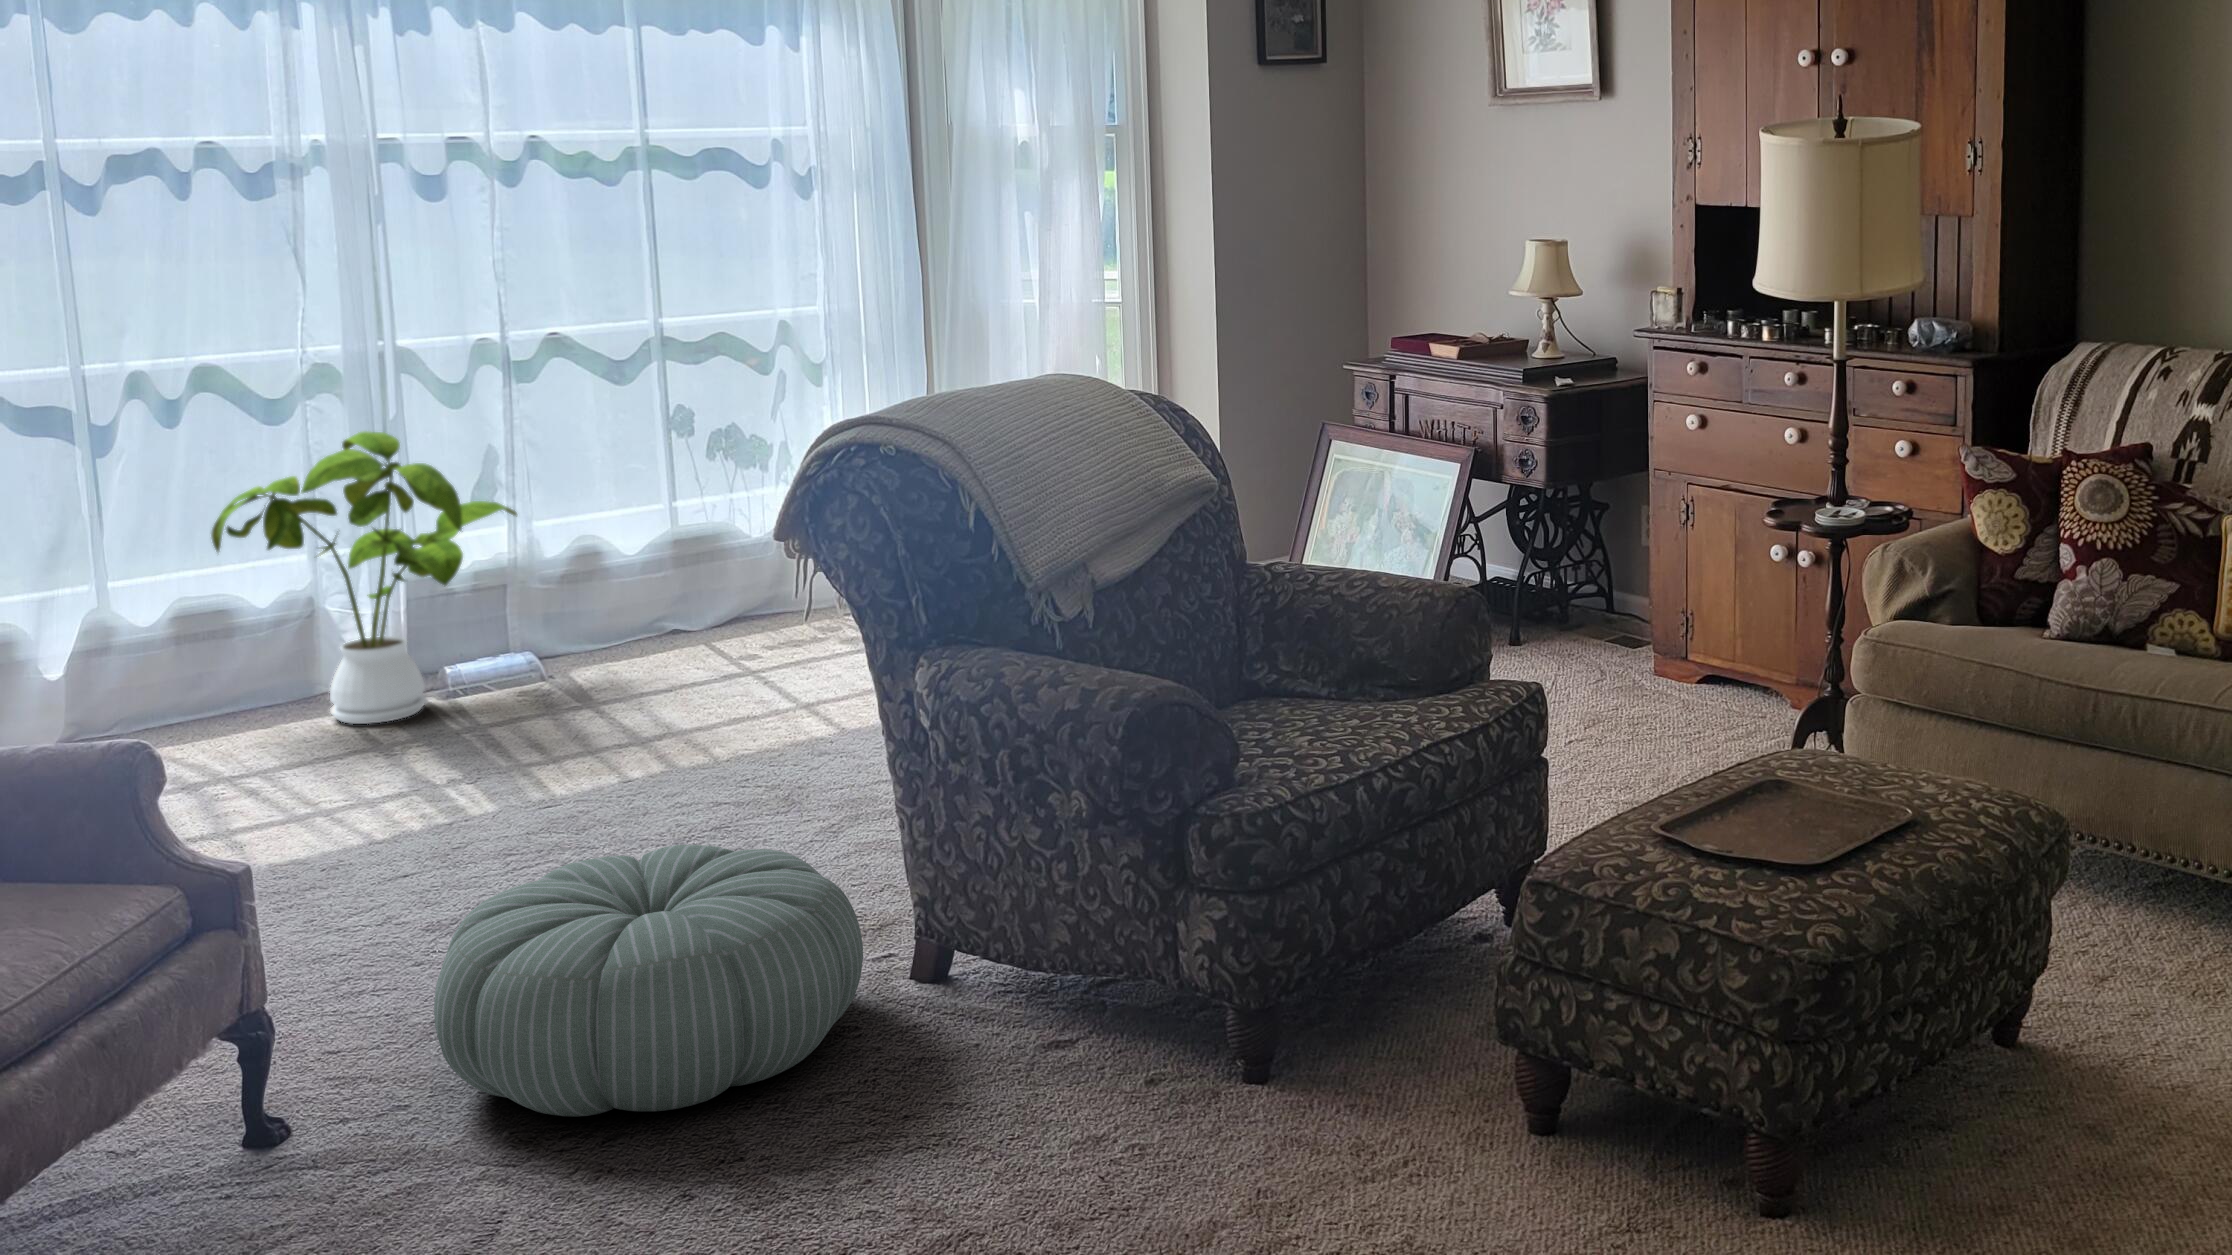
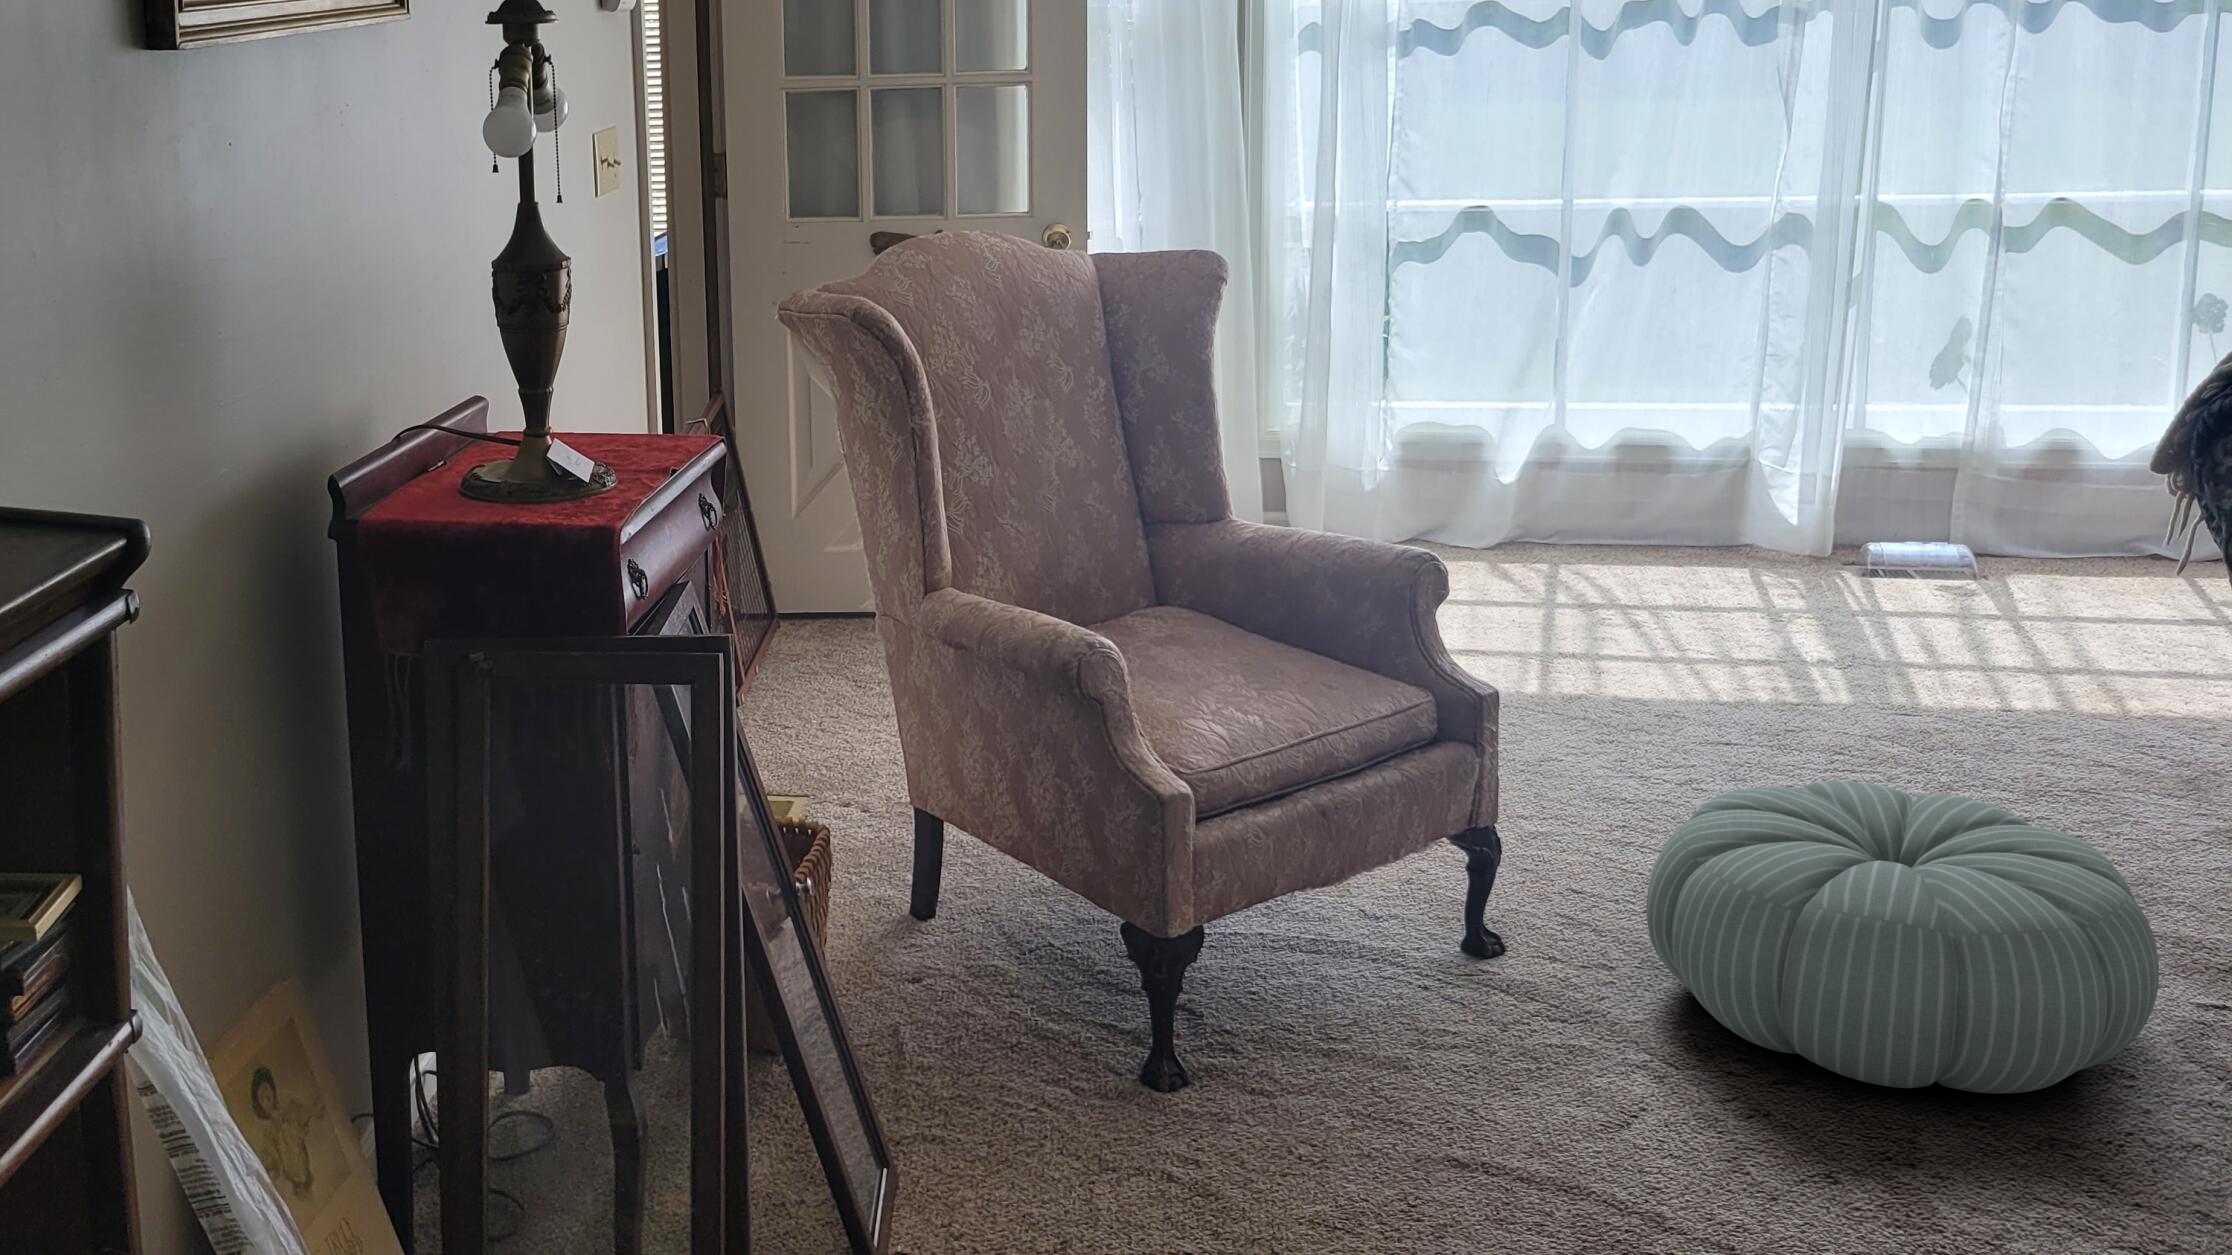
house plant: present [211,431,517,724] -> none [1659,287,1973,585]

